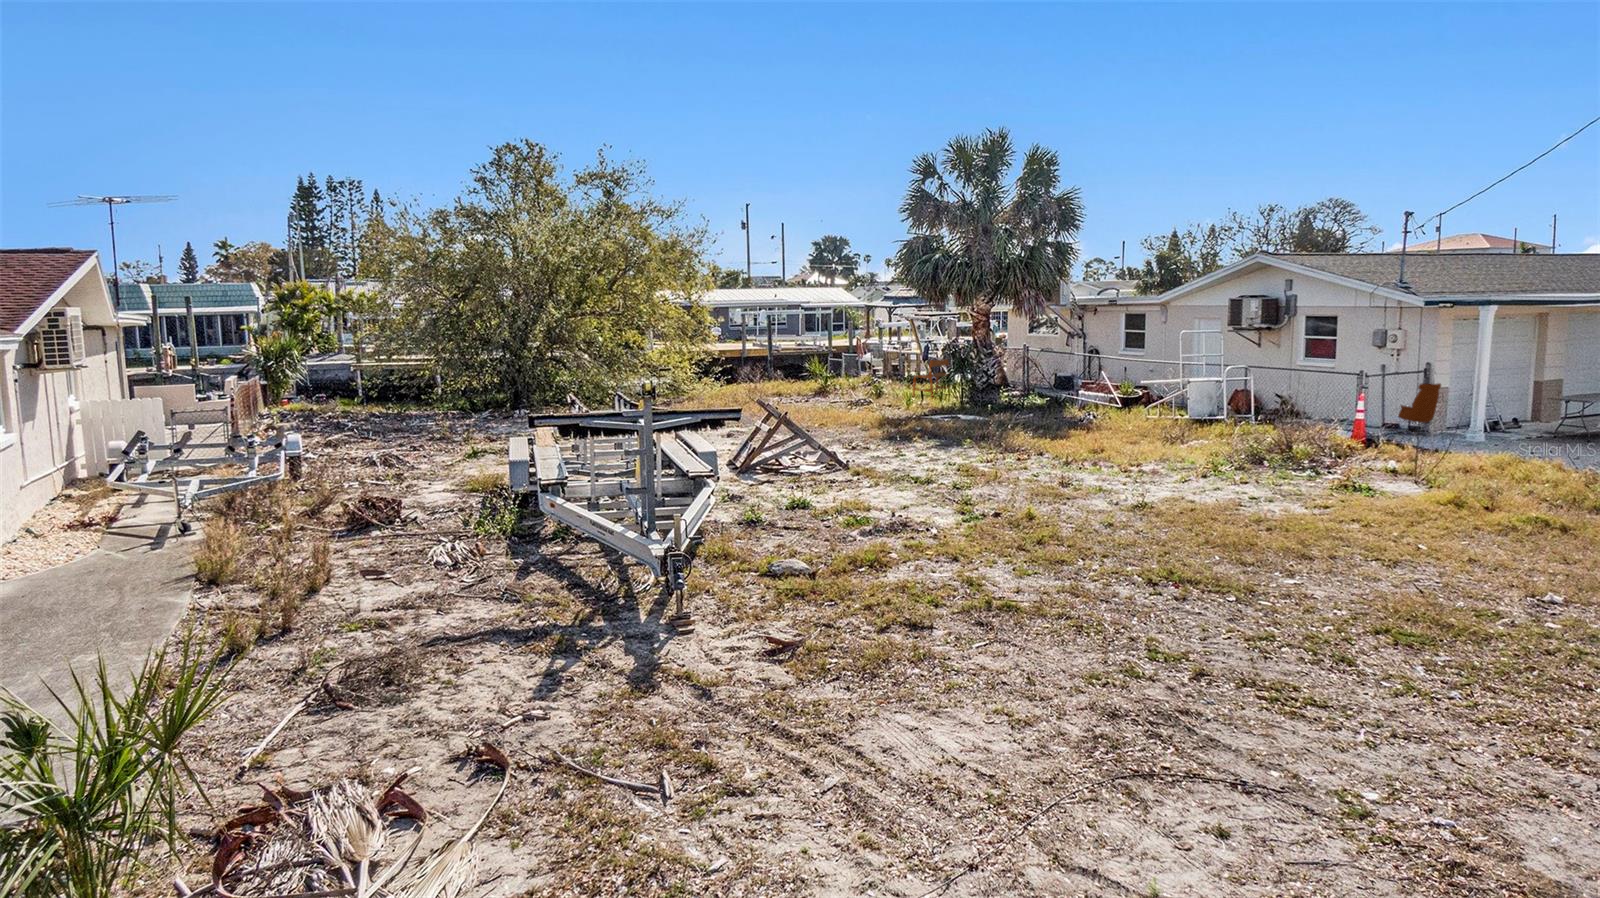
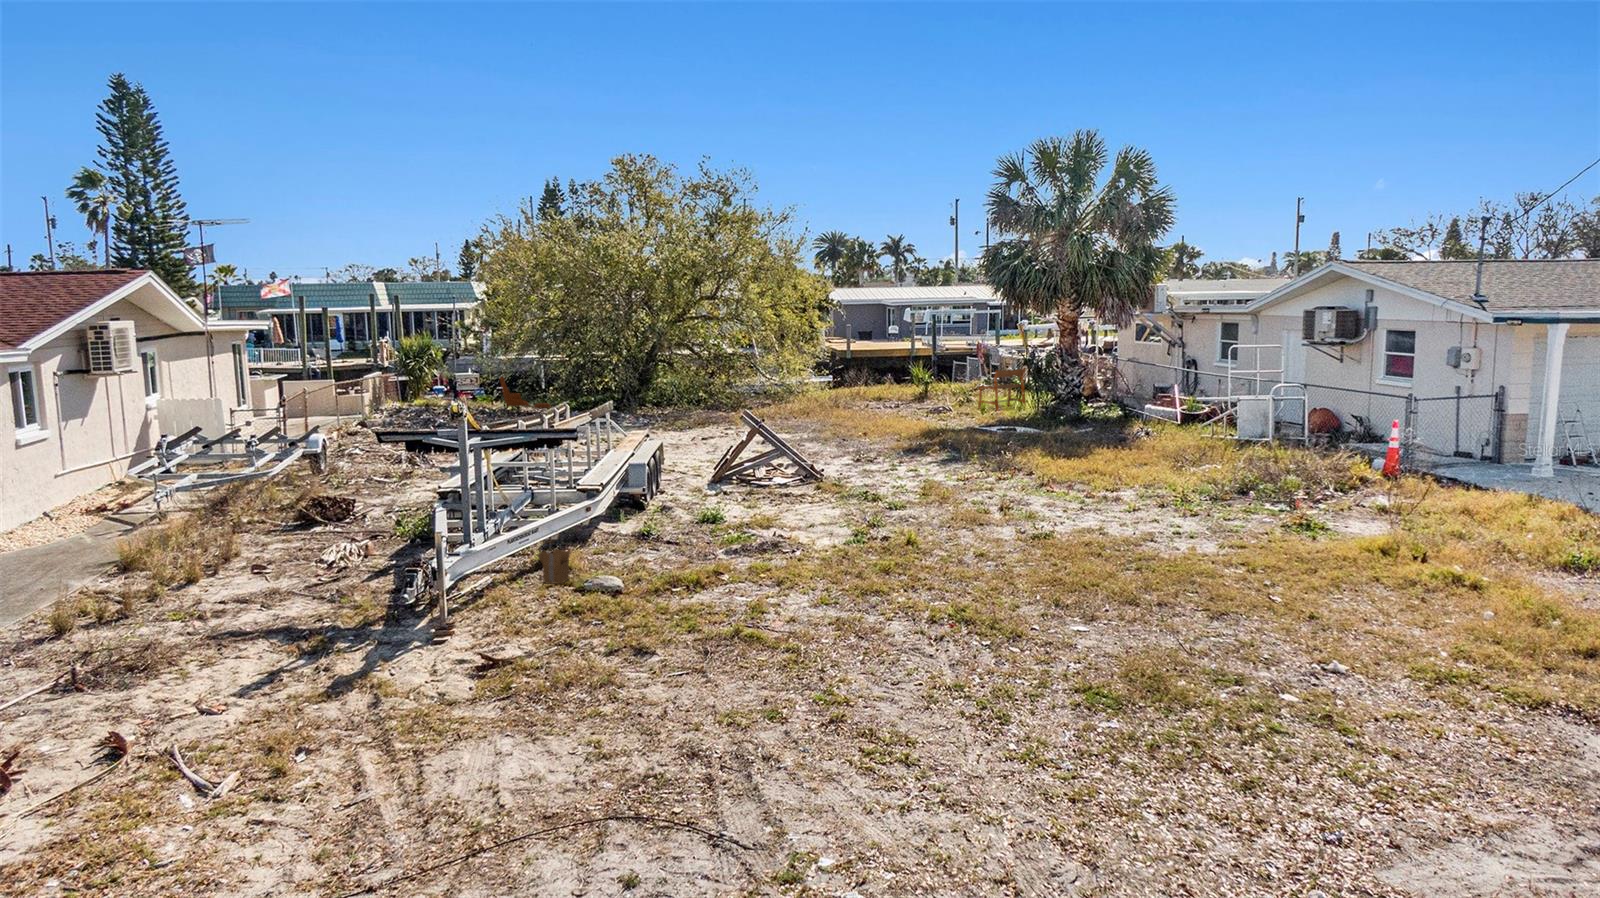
lounge chair: present [1382,383,1441,432] -> present [500,377,551,415]
cardboard box: none [701,542,742,578] -> present [537,550,571,584]

